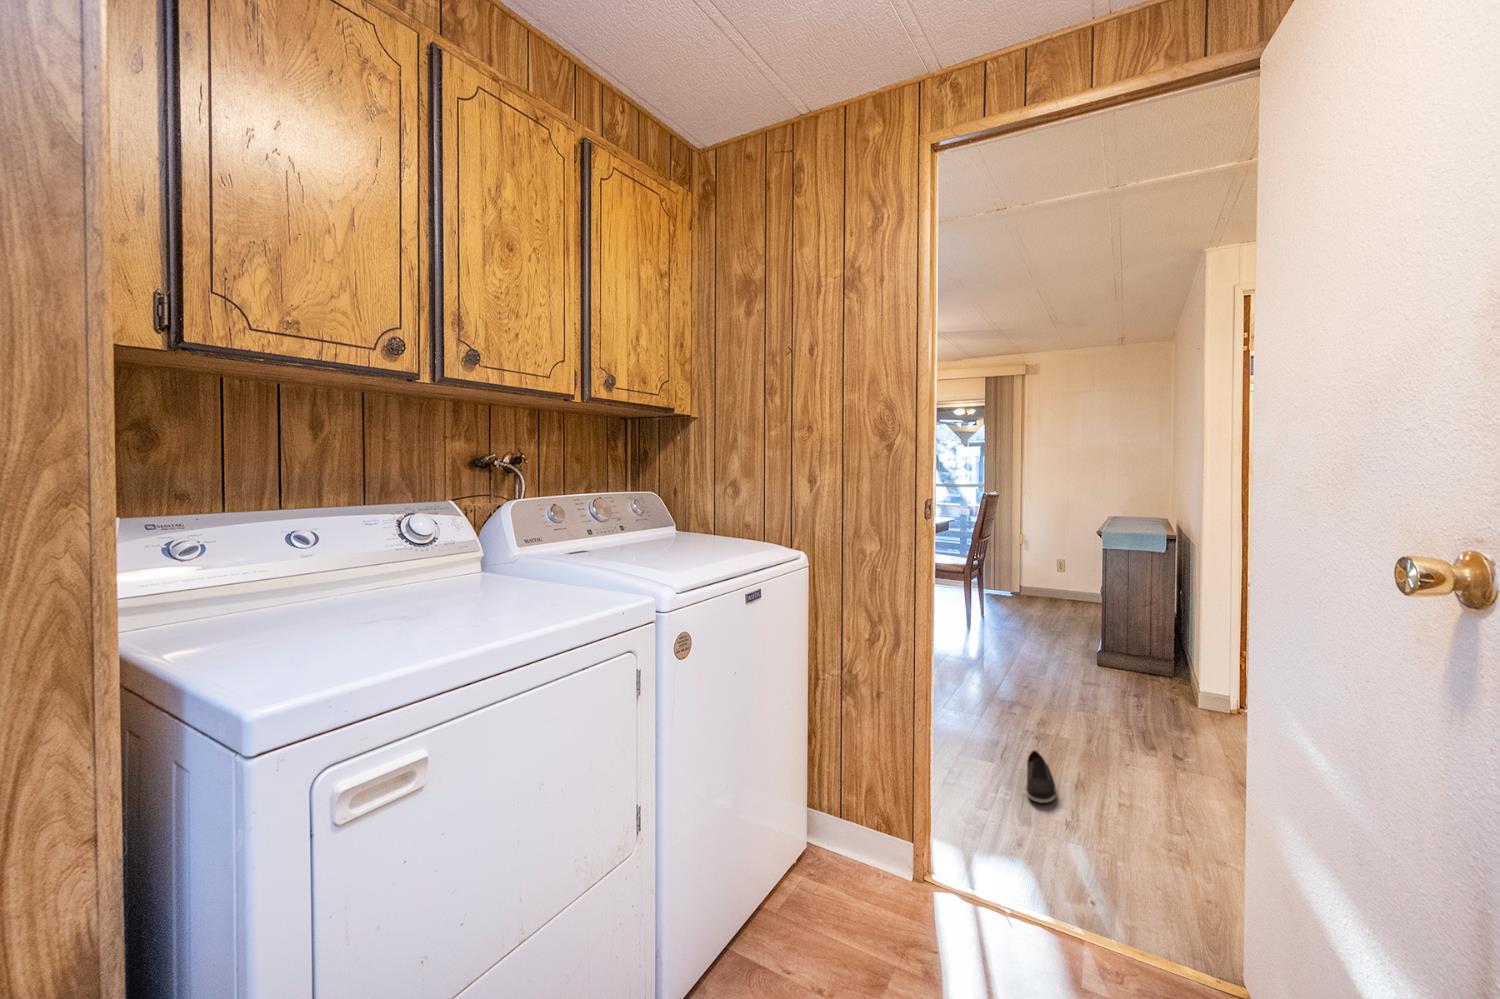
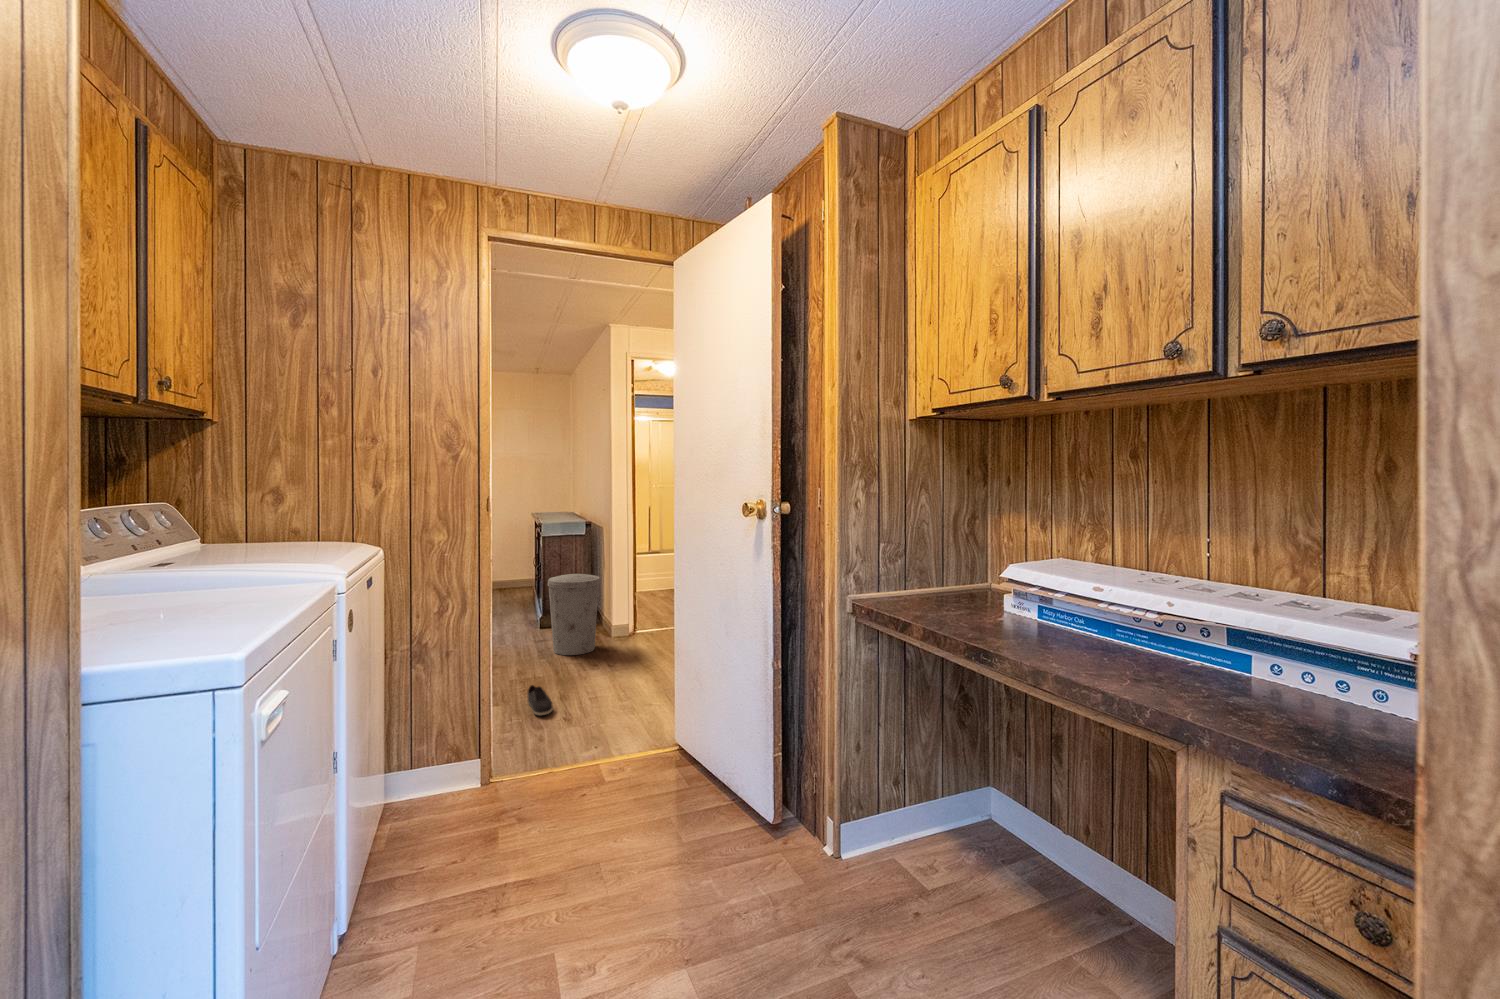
trash can: none [1090,606,1174,722] -> present [548,574,601,655]

